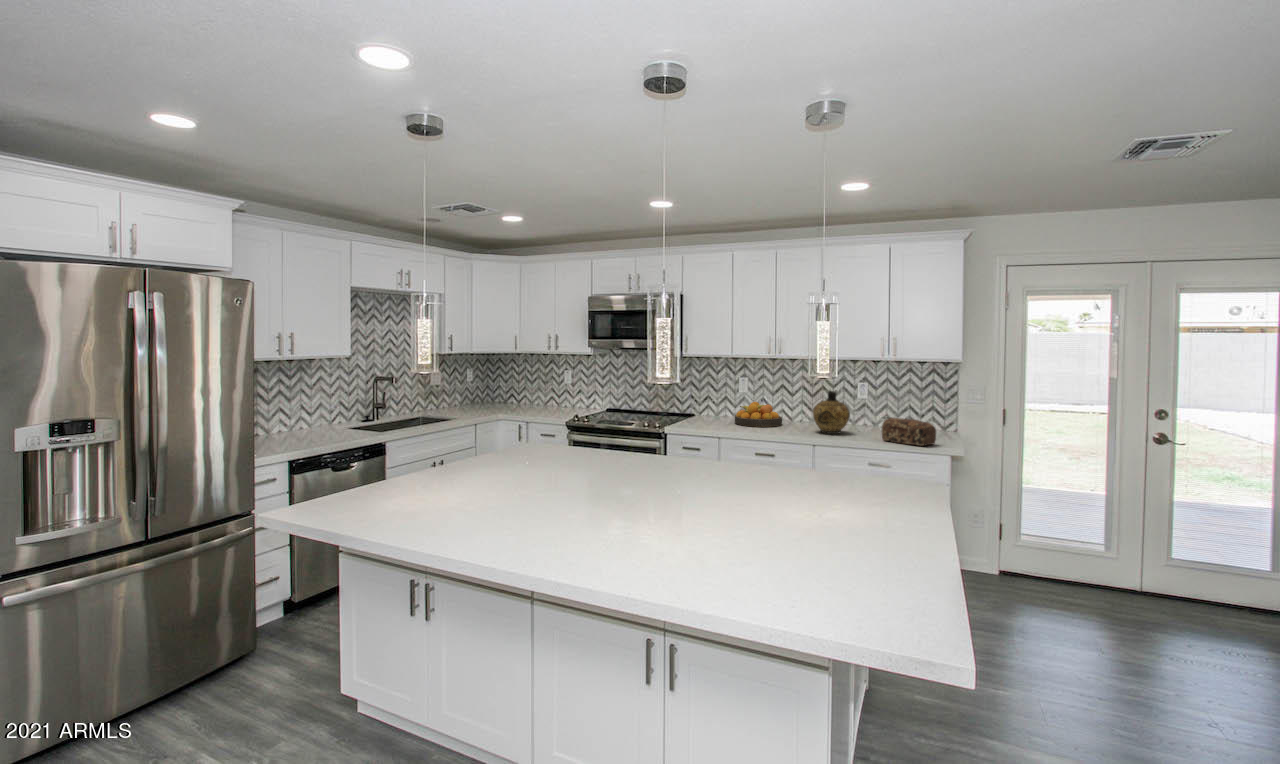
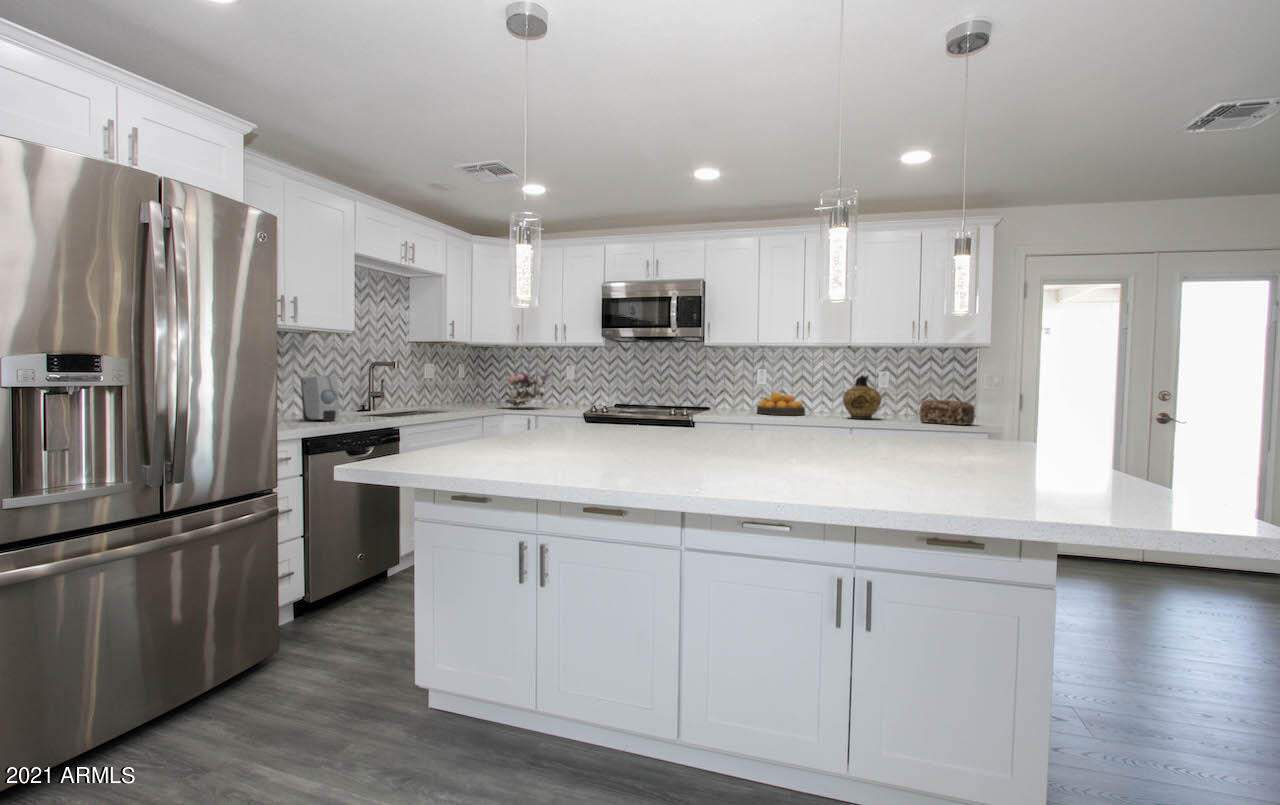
flower arrangement: none [496,377,543,414] -> present [504,370,549,406]
soap dispenser: none [301,398,333,439] -> present [301,375,339,421]

